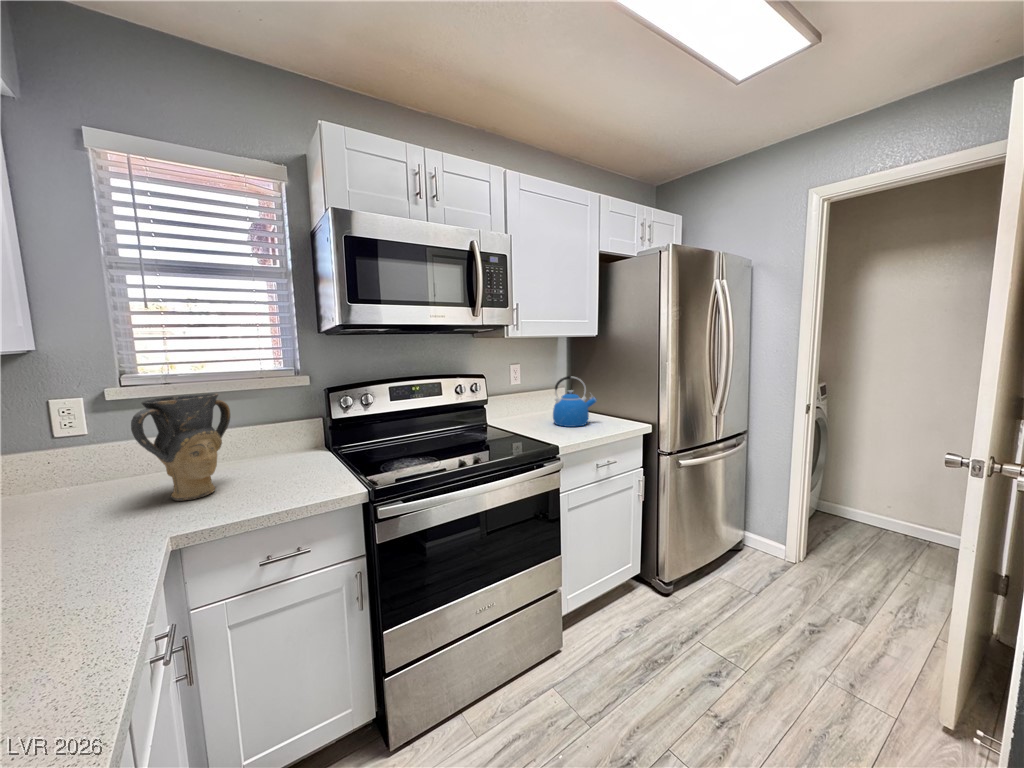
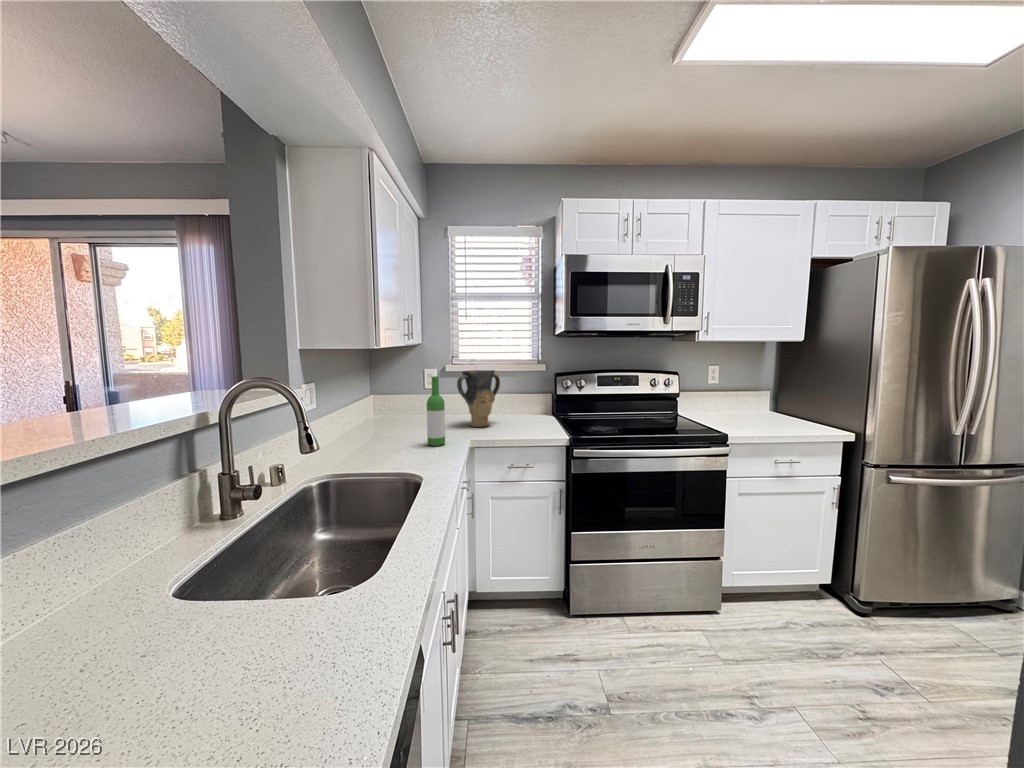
kettle: present [553,376,597,427] -> none [743,378,793,426]
wine bottle: none [33,426,102,584] -> present [427,376,445,446]

